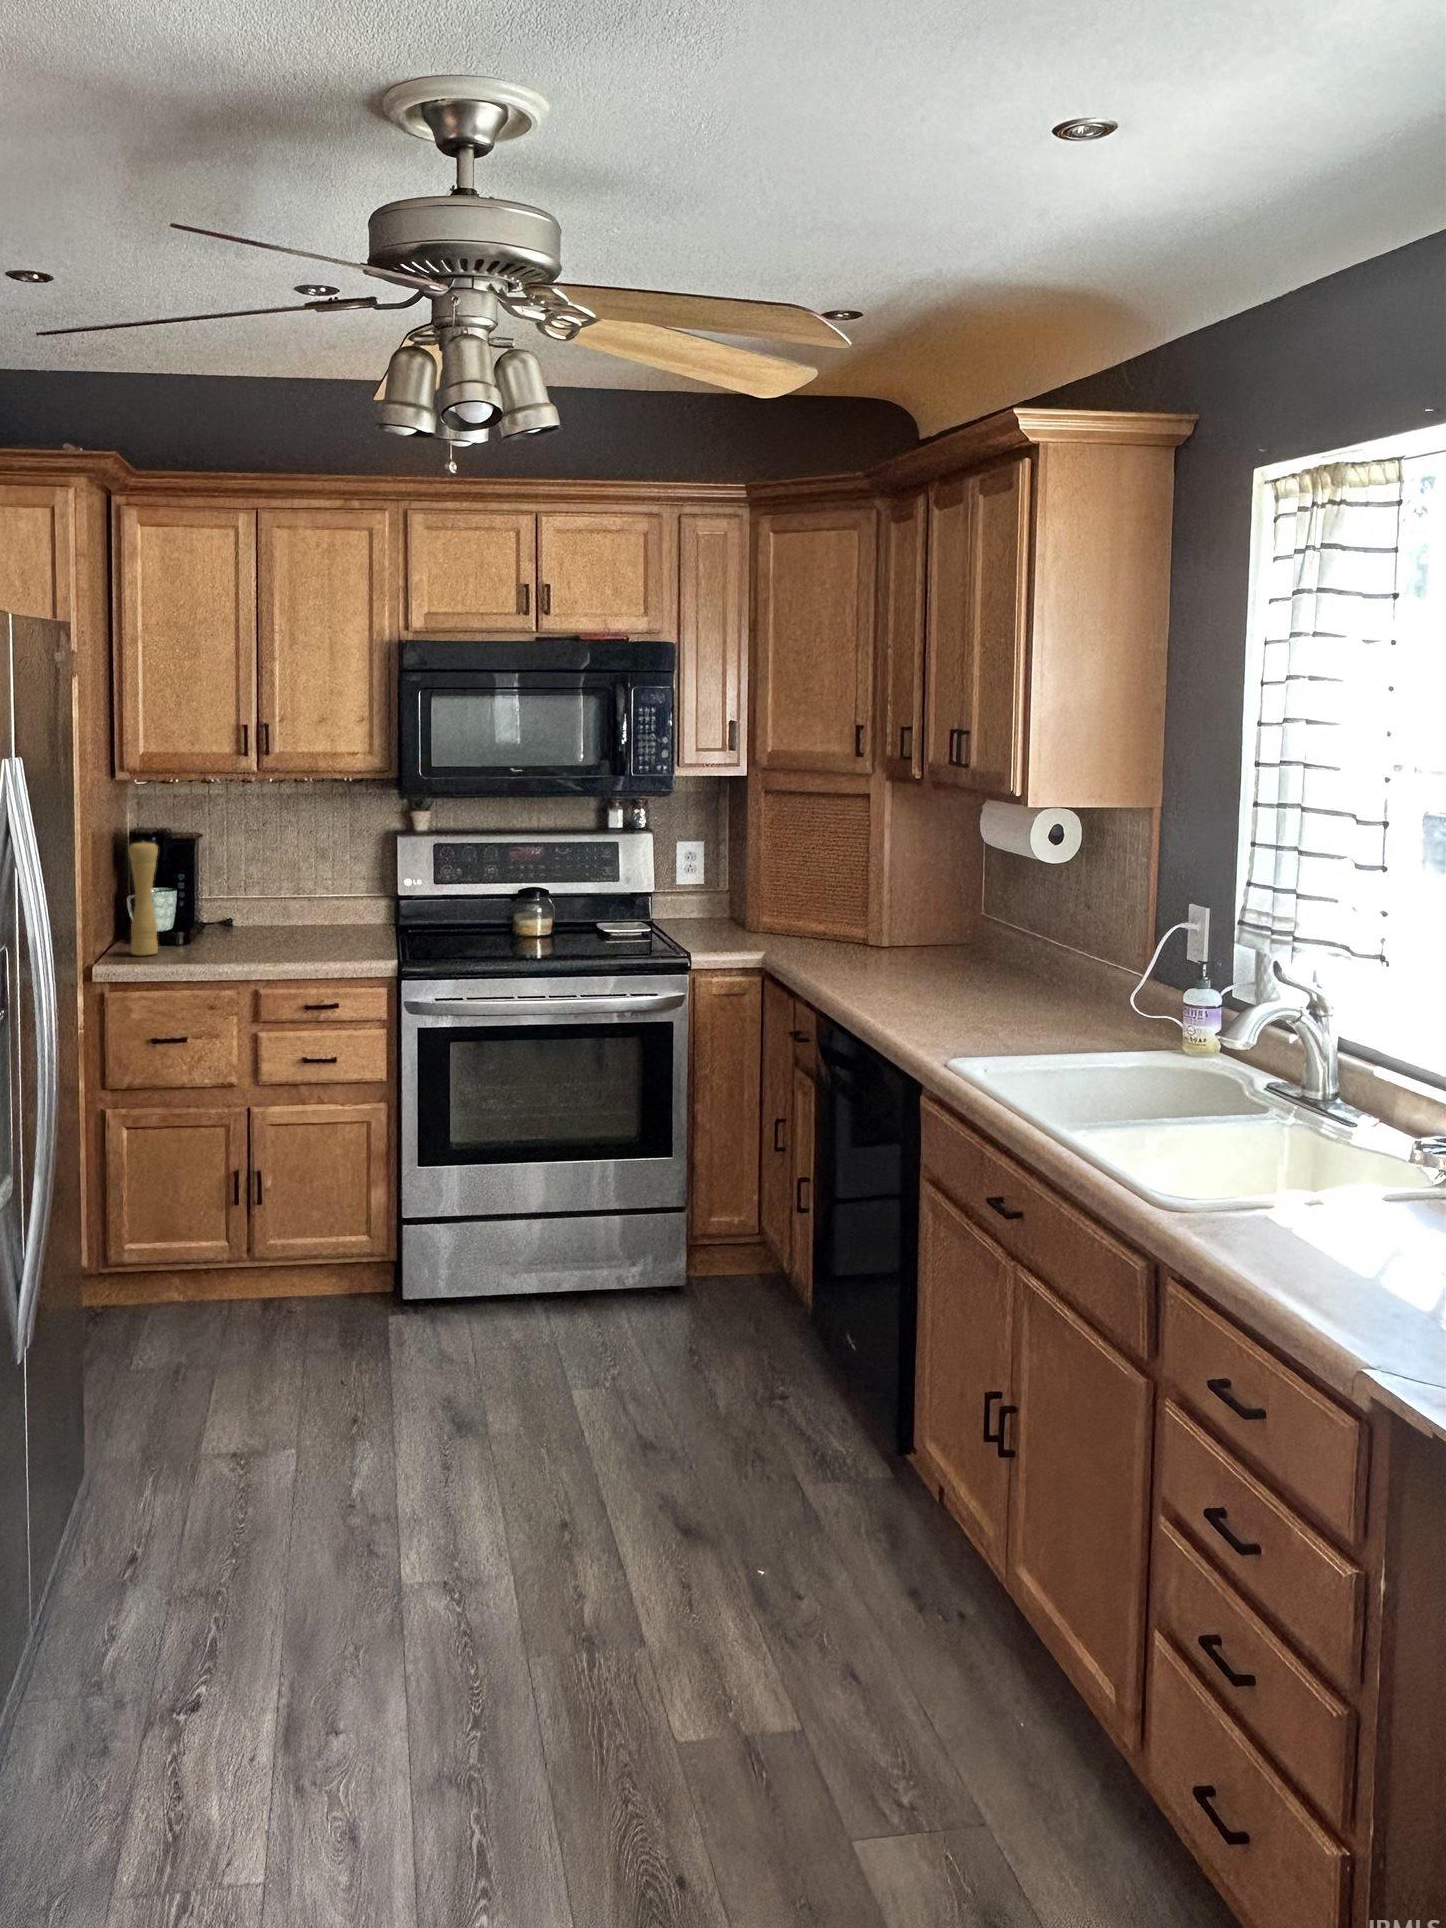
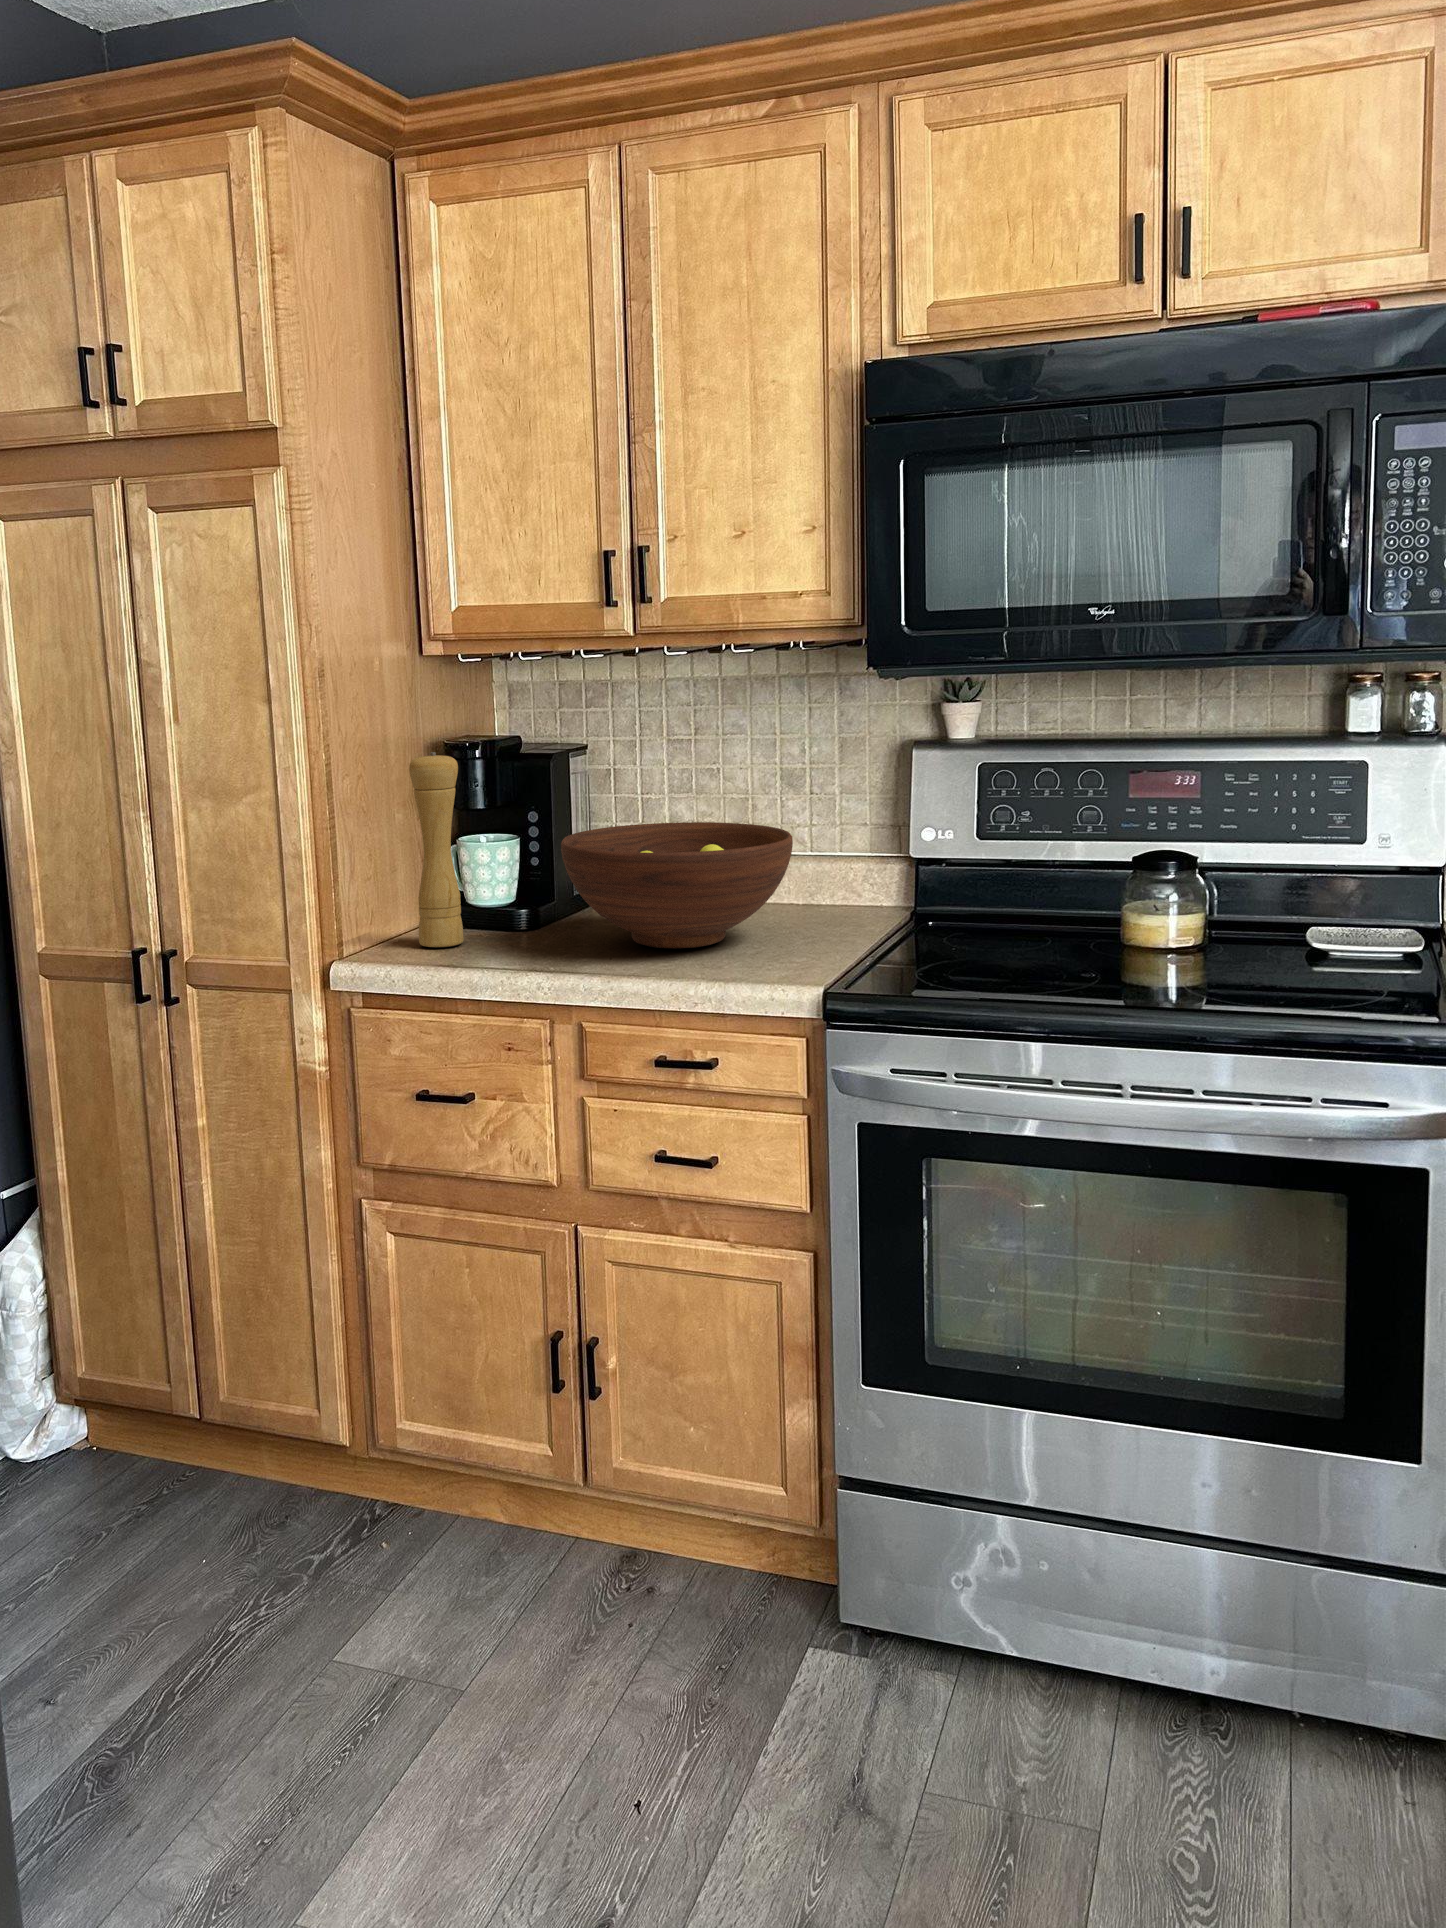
fruit bowl: none [220,878,351,948] -> present [561,822,793,948]

